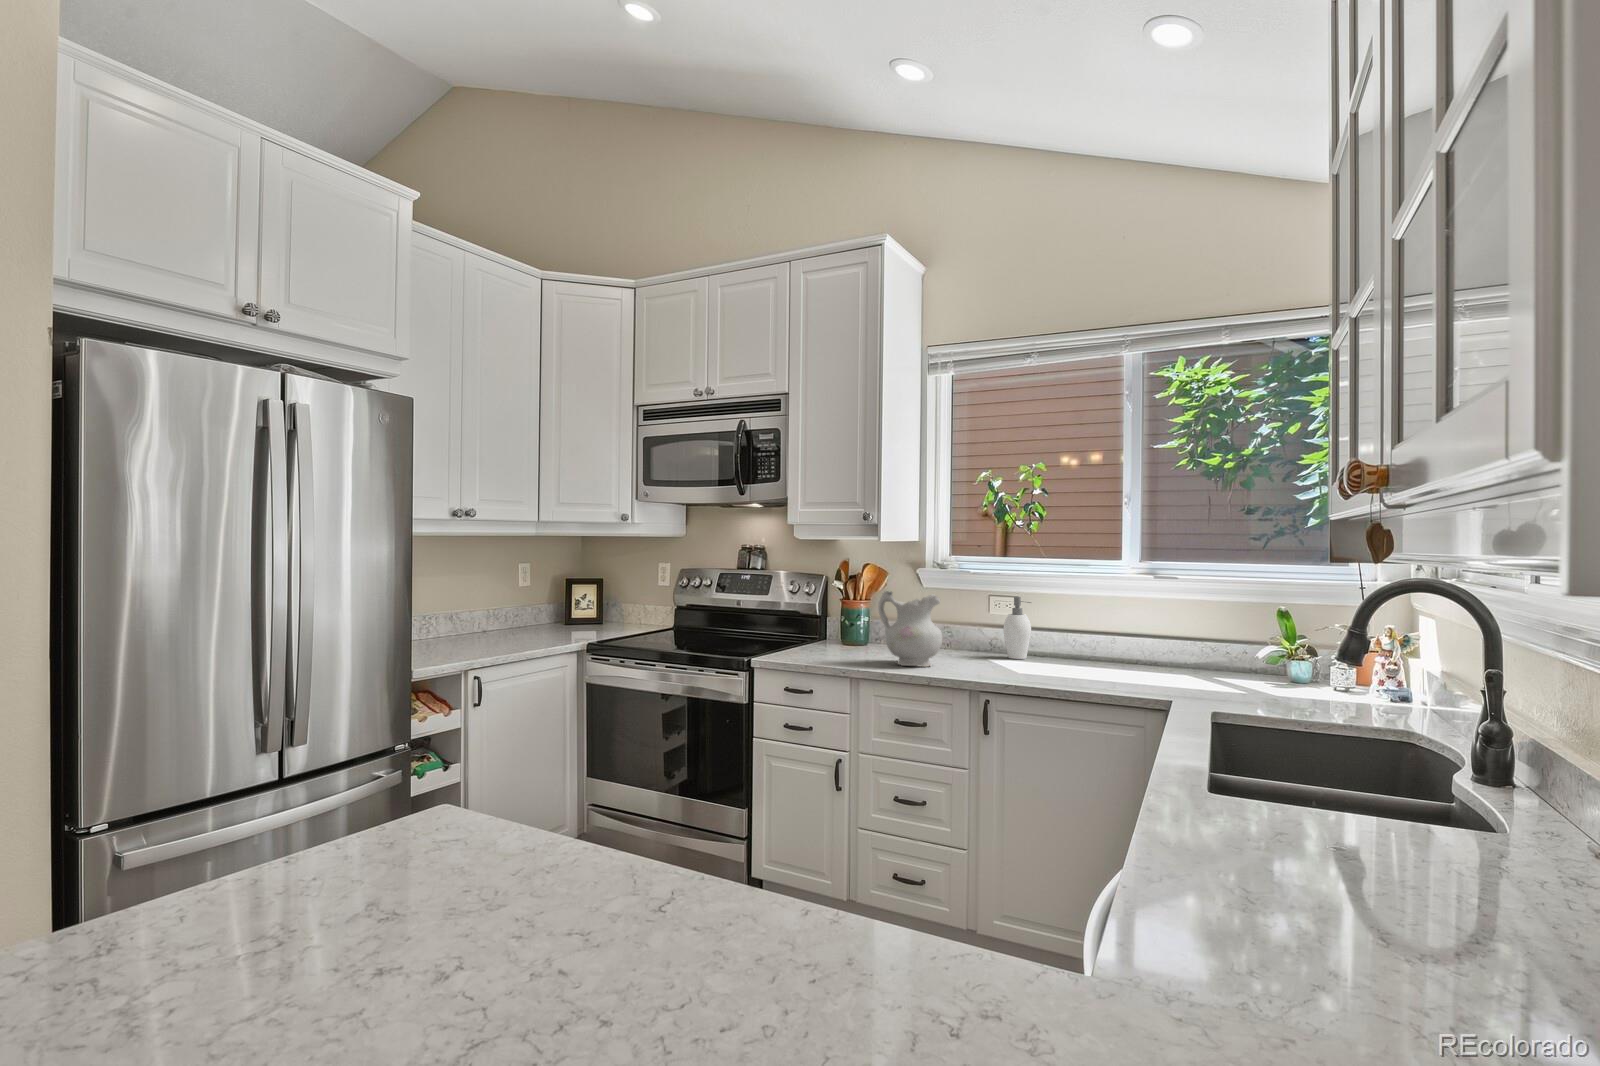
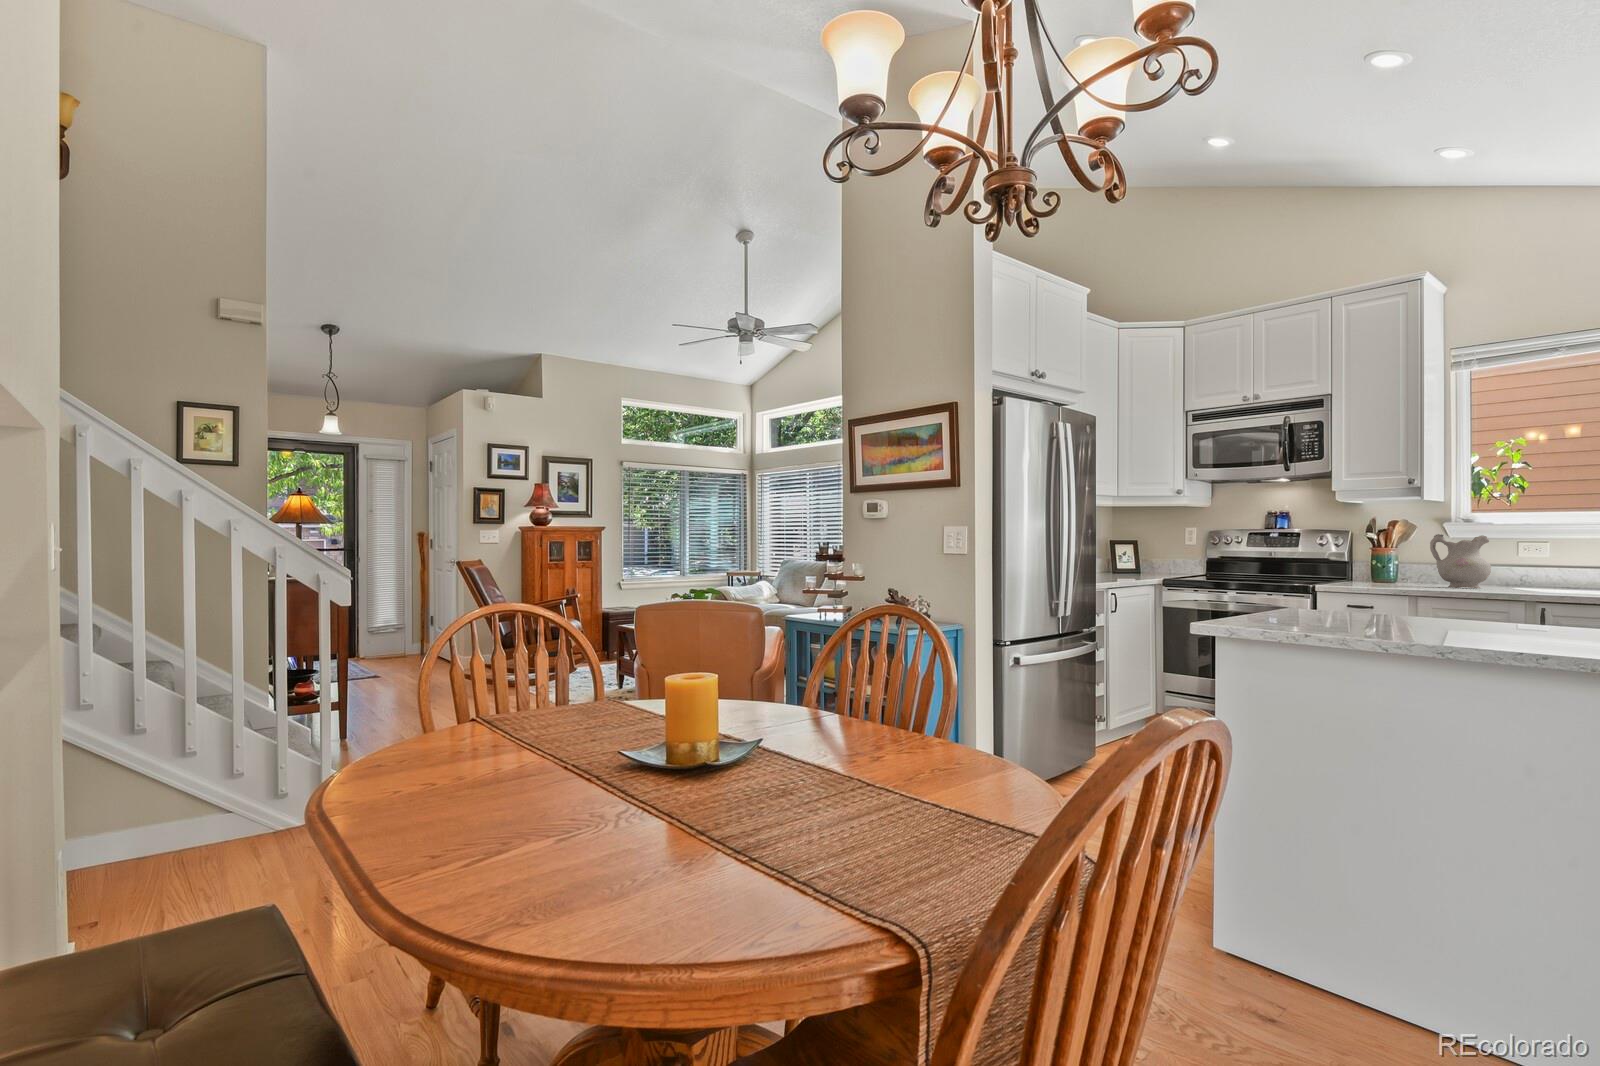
soap dispenser: present [1003,597,1031,659] -> none [1536,542,1567,590]

